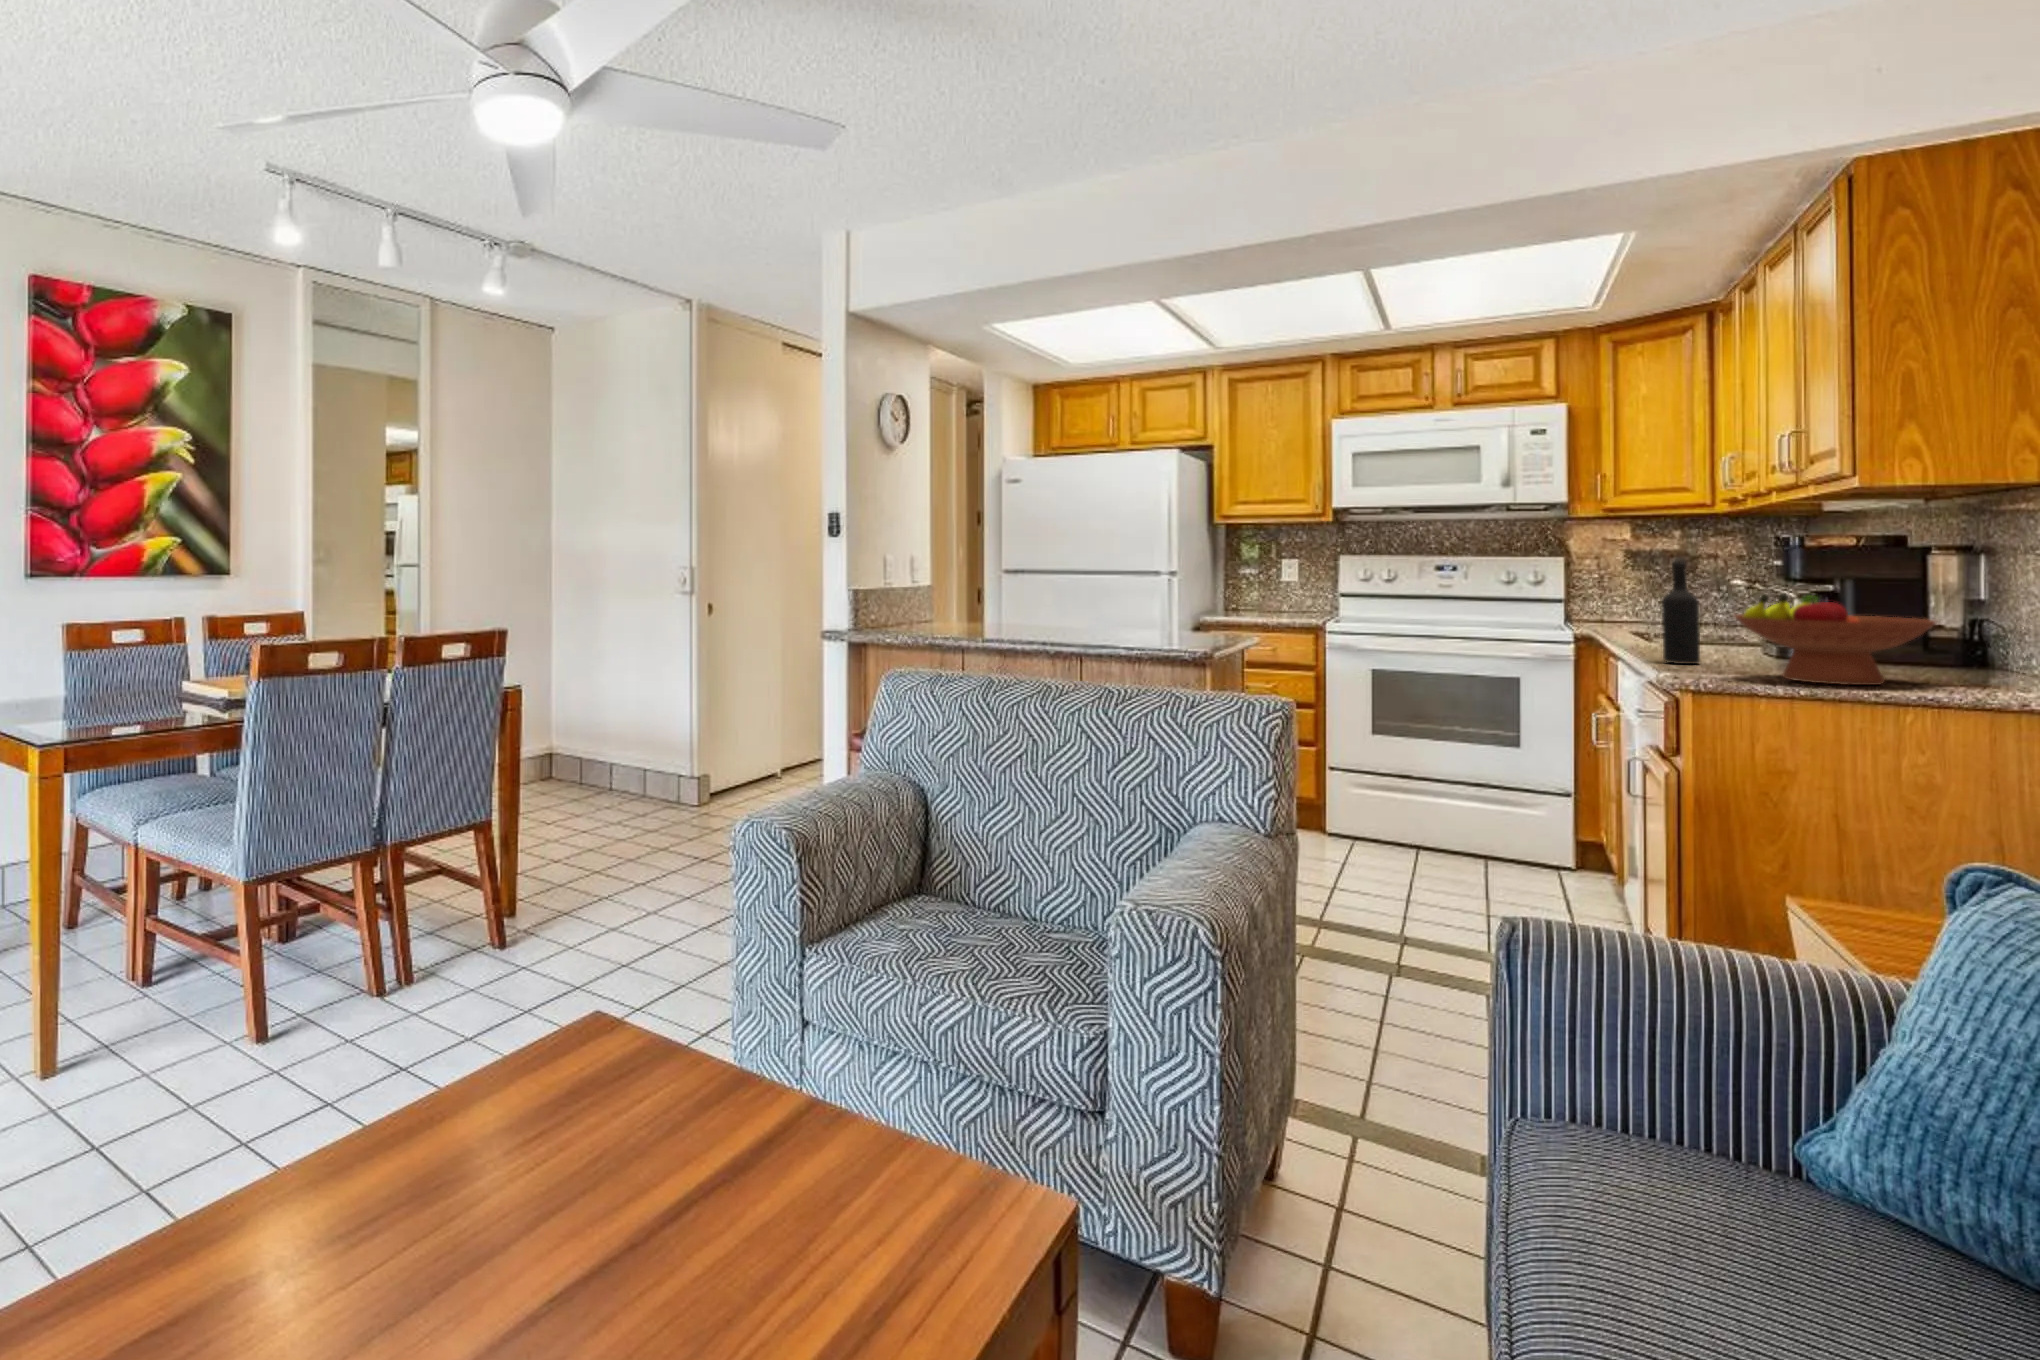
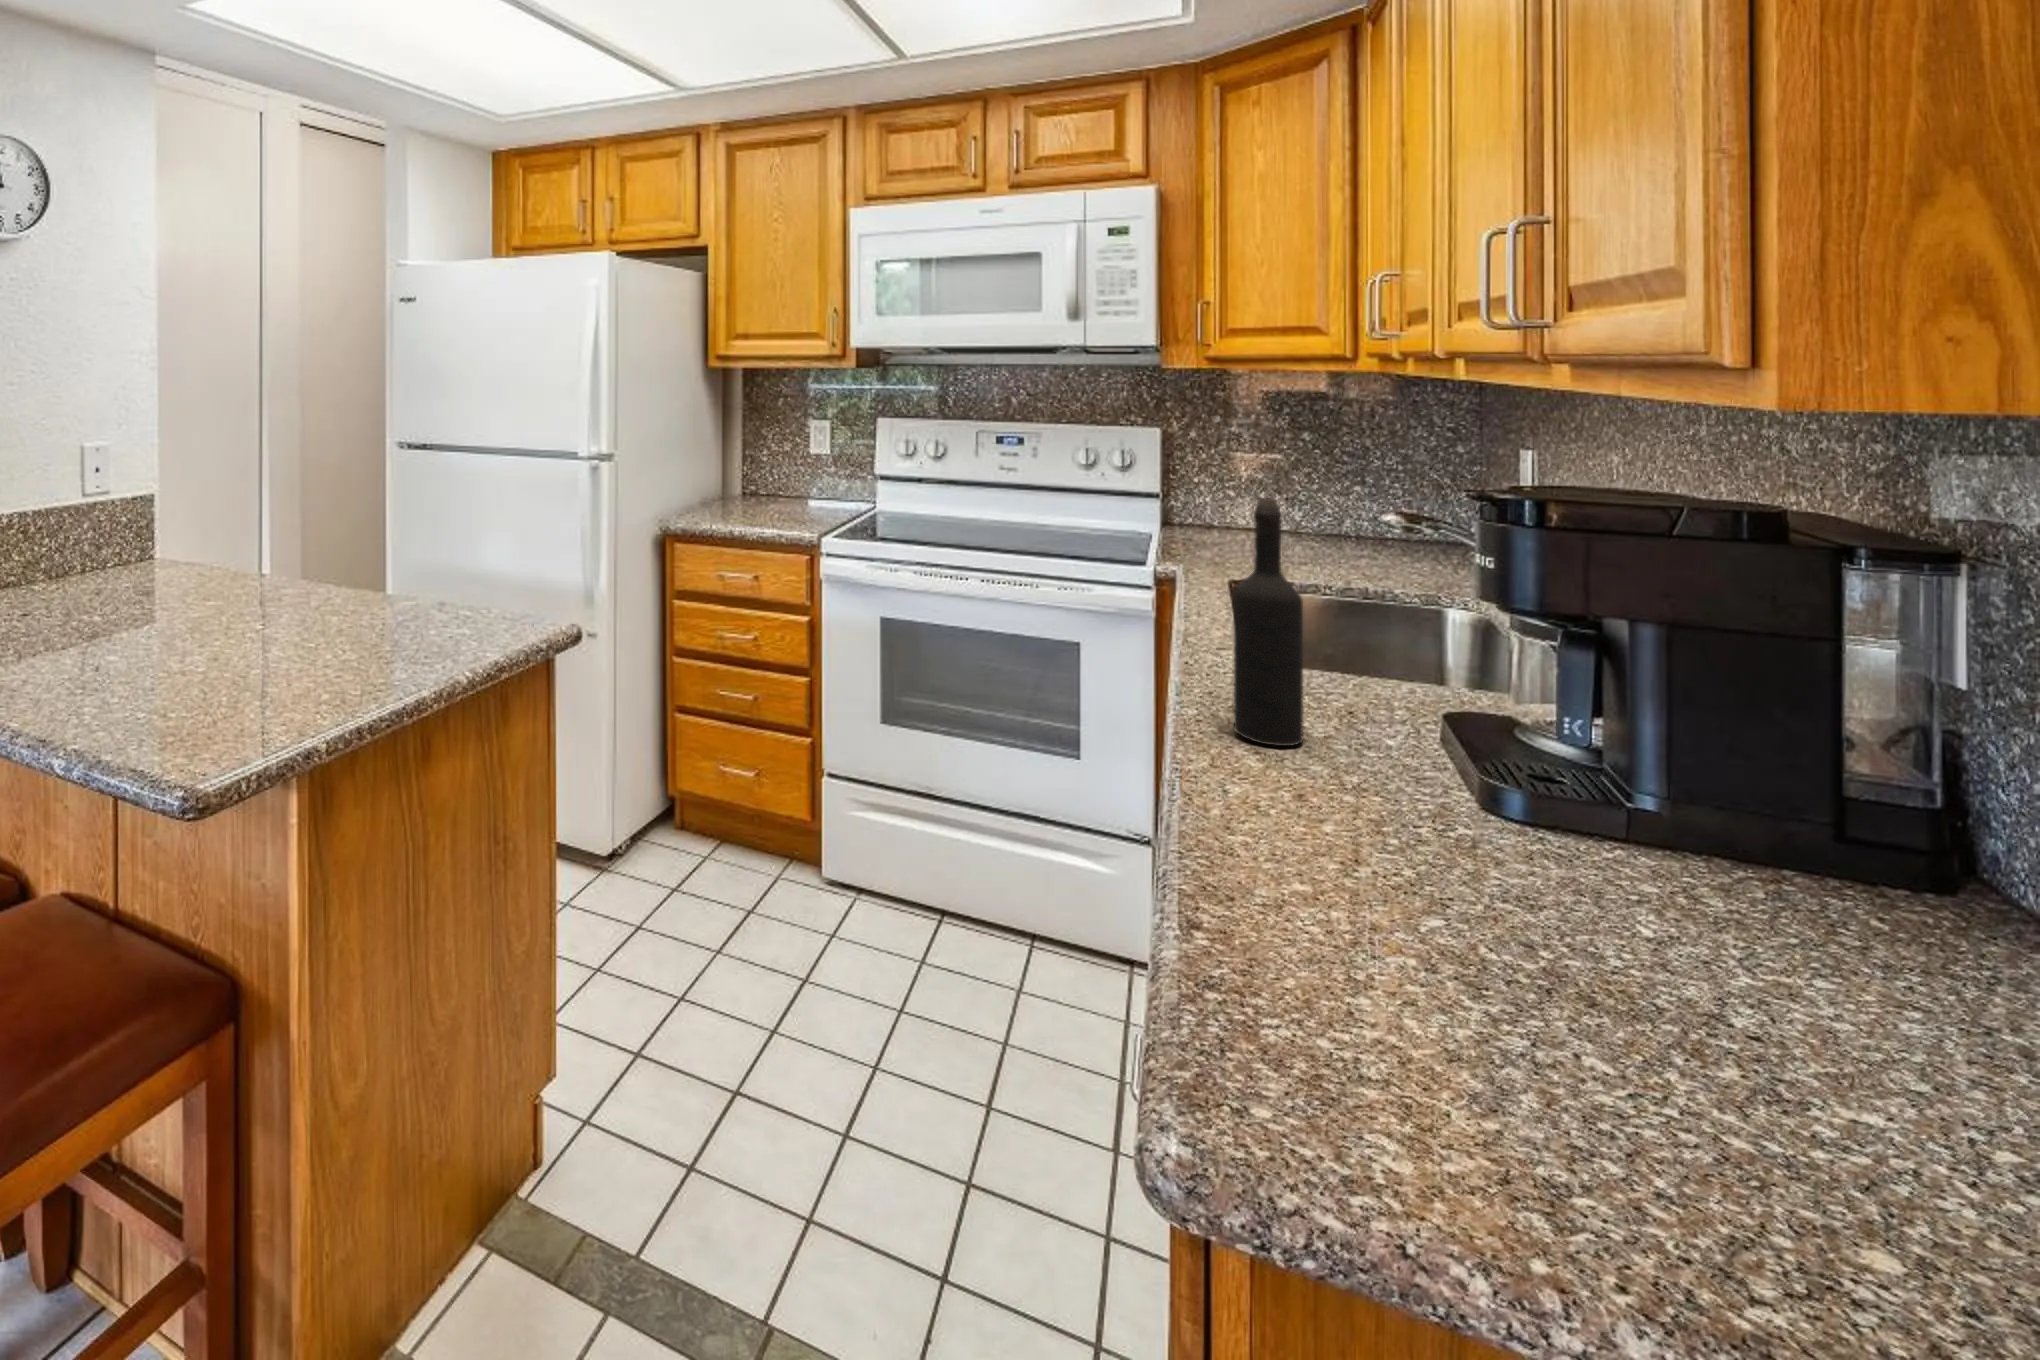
fruit bowl: present [1734,594,1937,685] -> none [1356,671,1936,1003]

